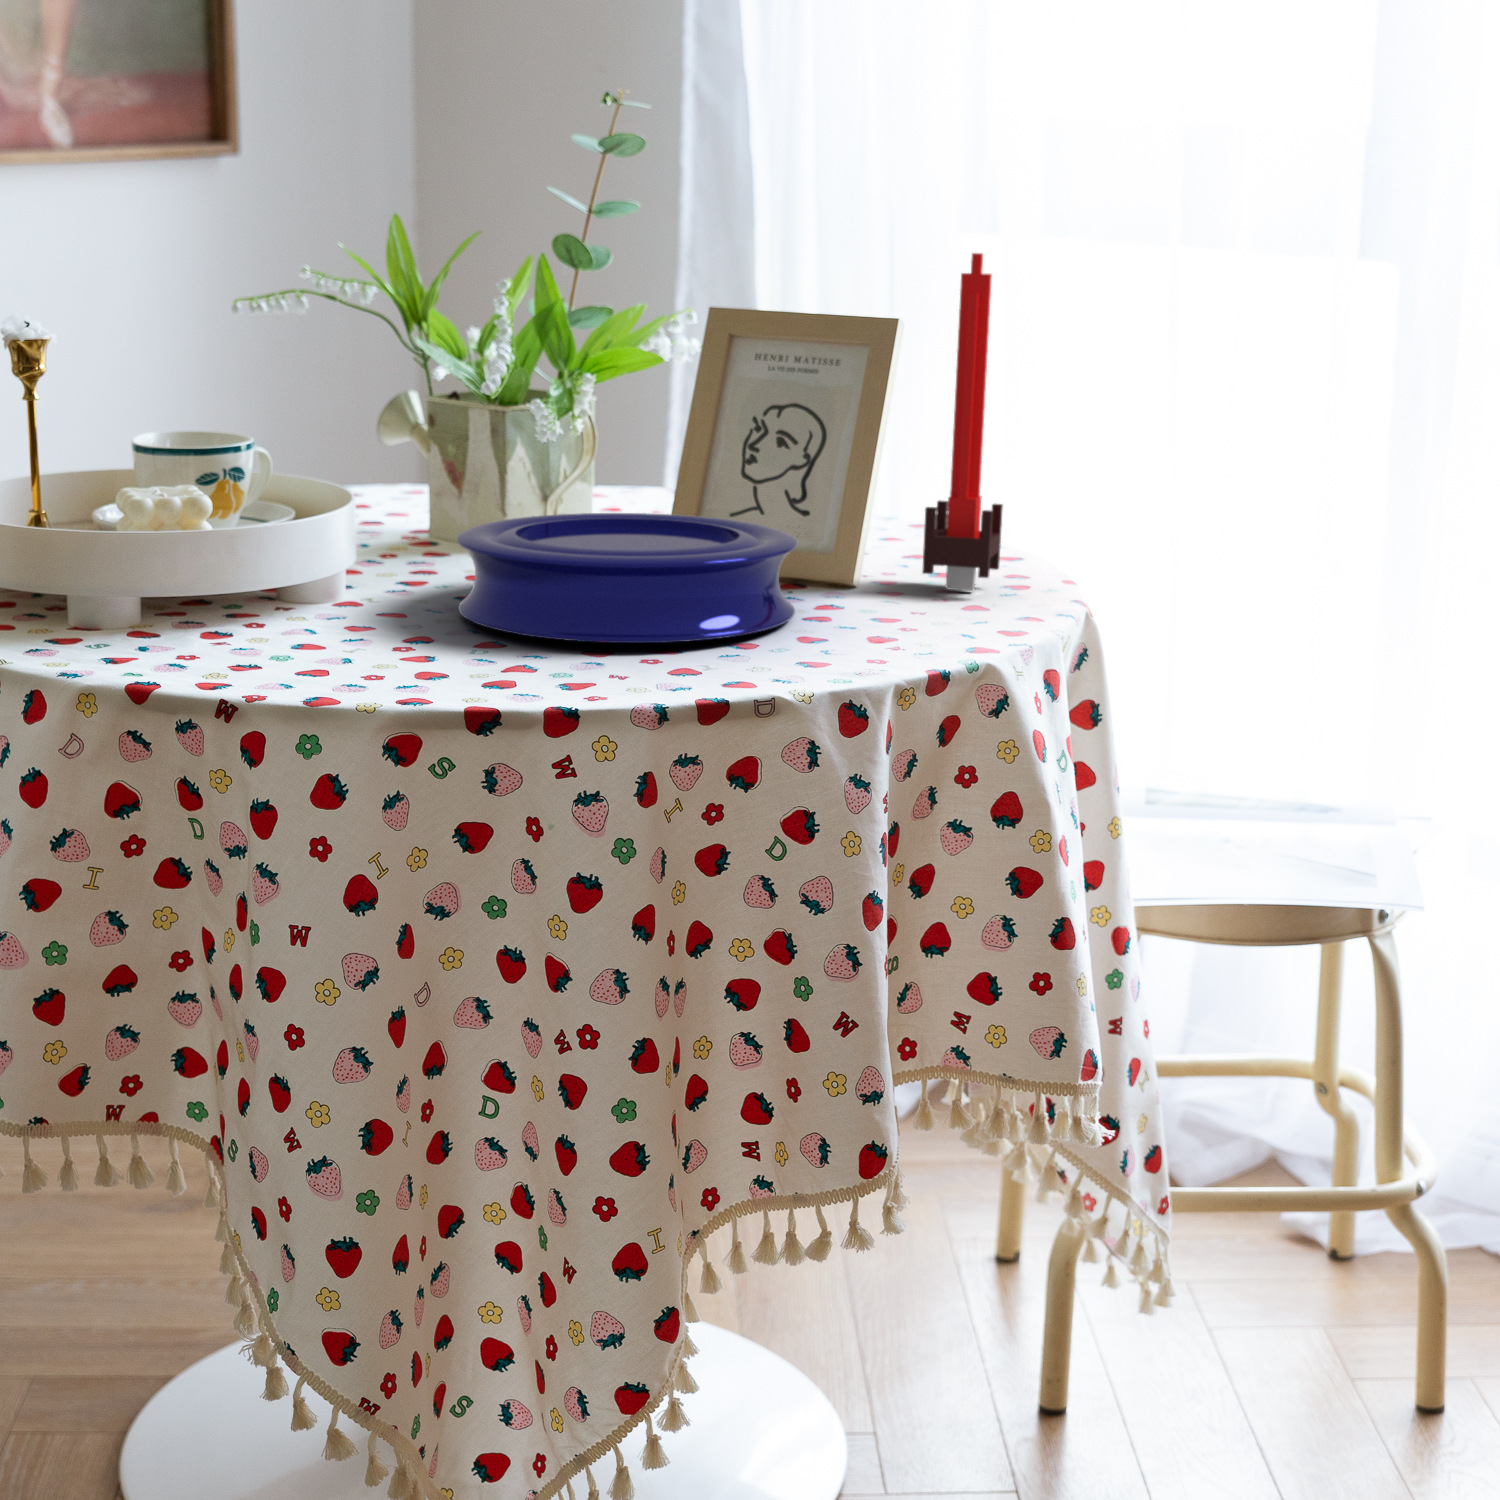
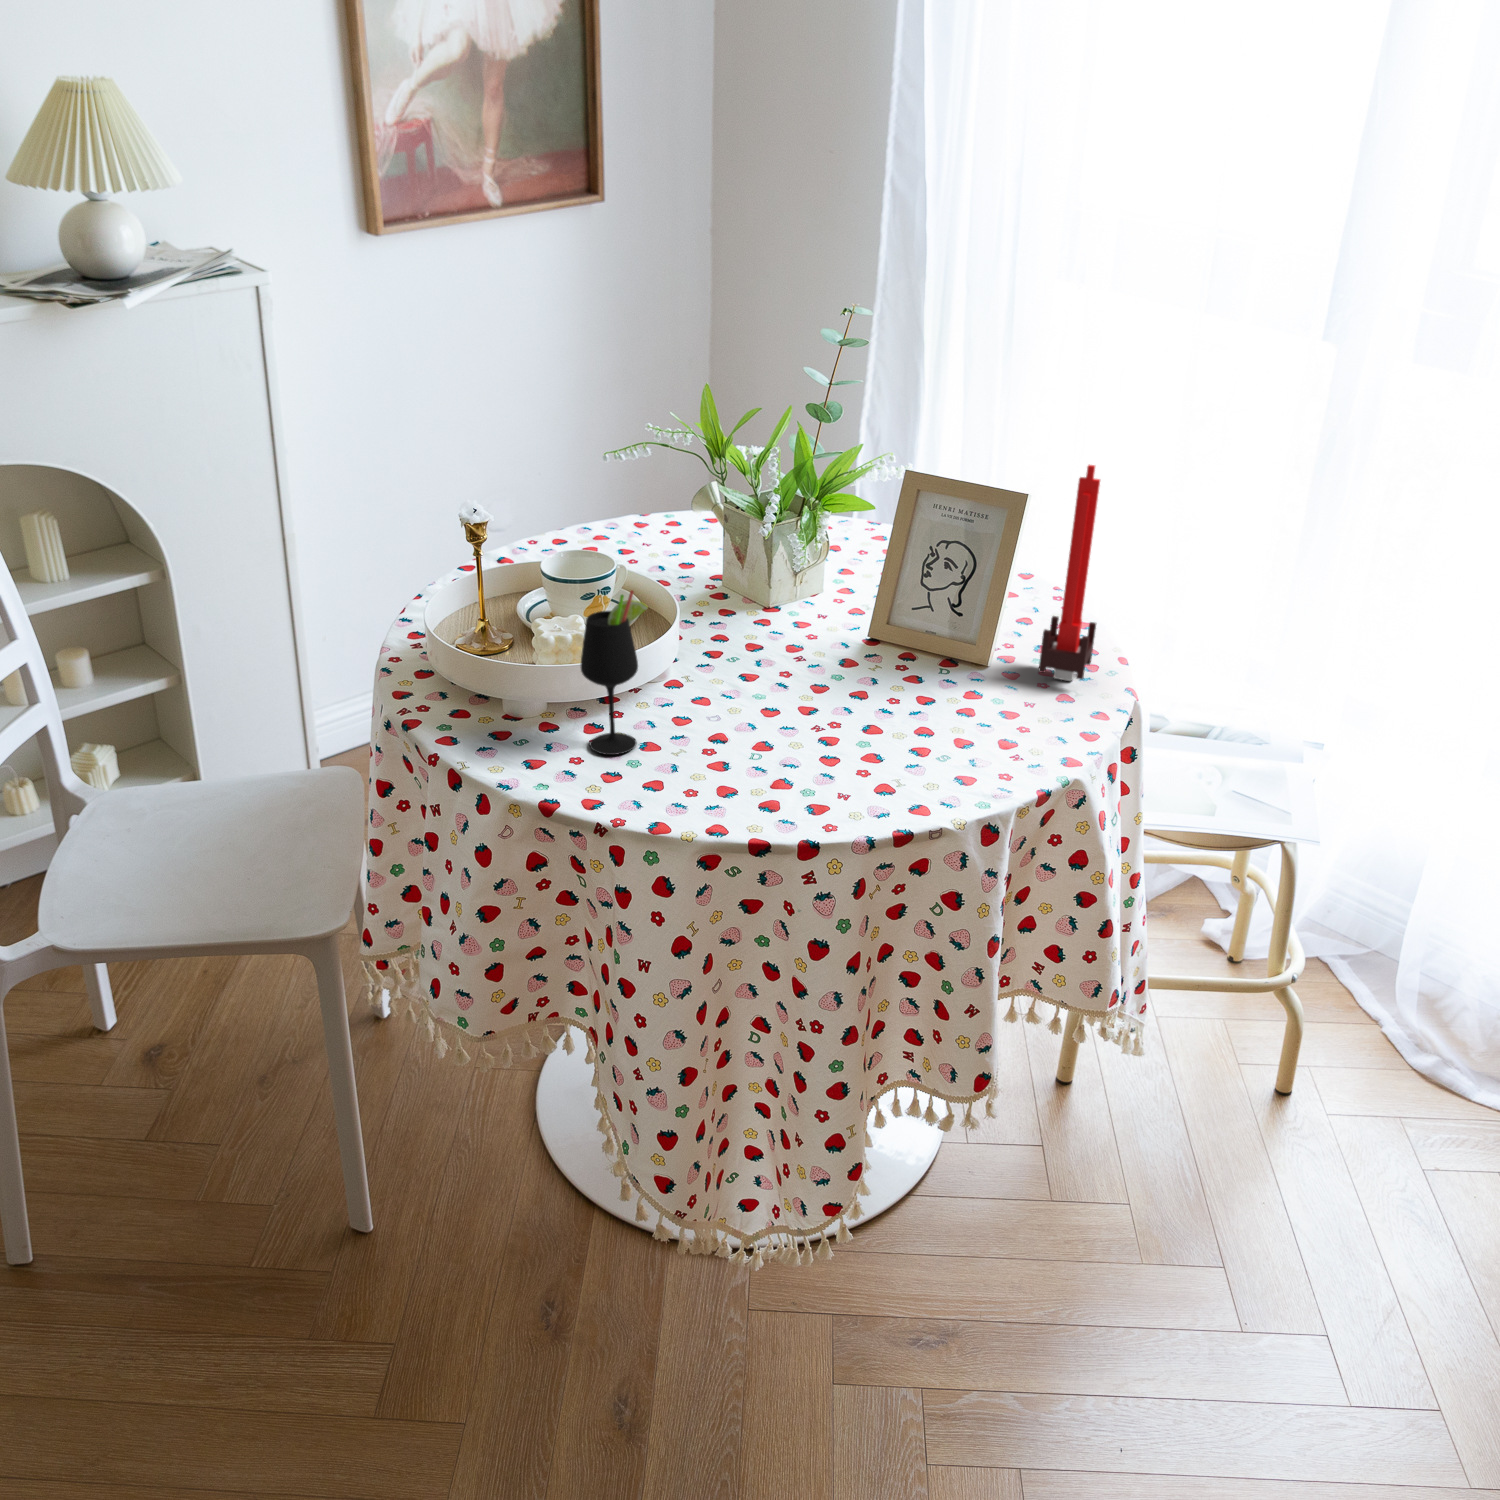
wine glass: none [207,369,315,648] -> present [581,590,648,755]
plate: present [457,513,797,643] -> none [734,621,956,758]

